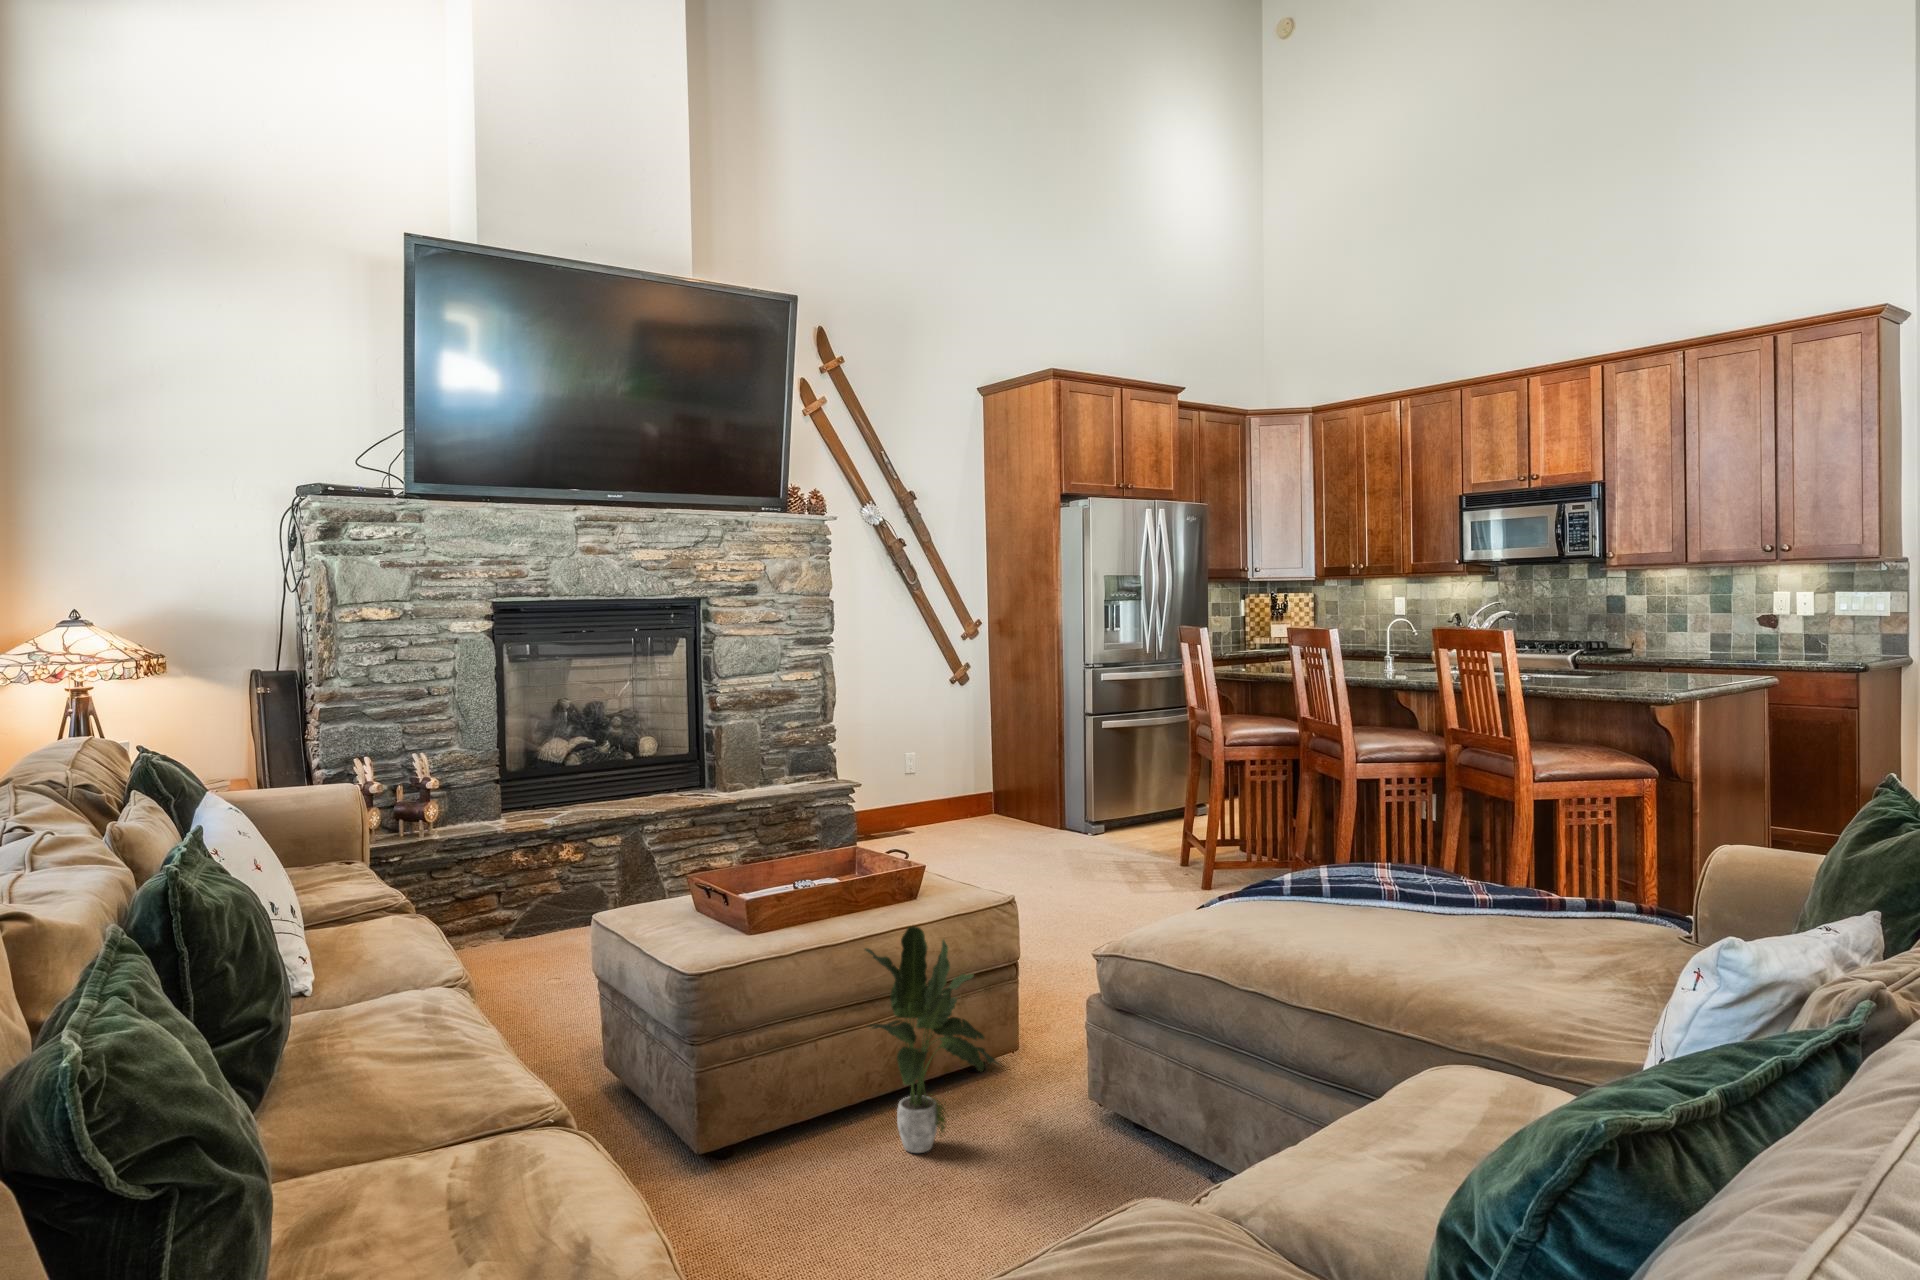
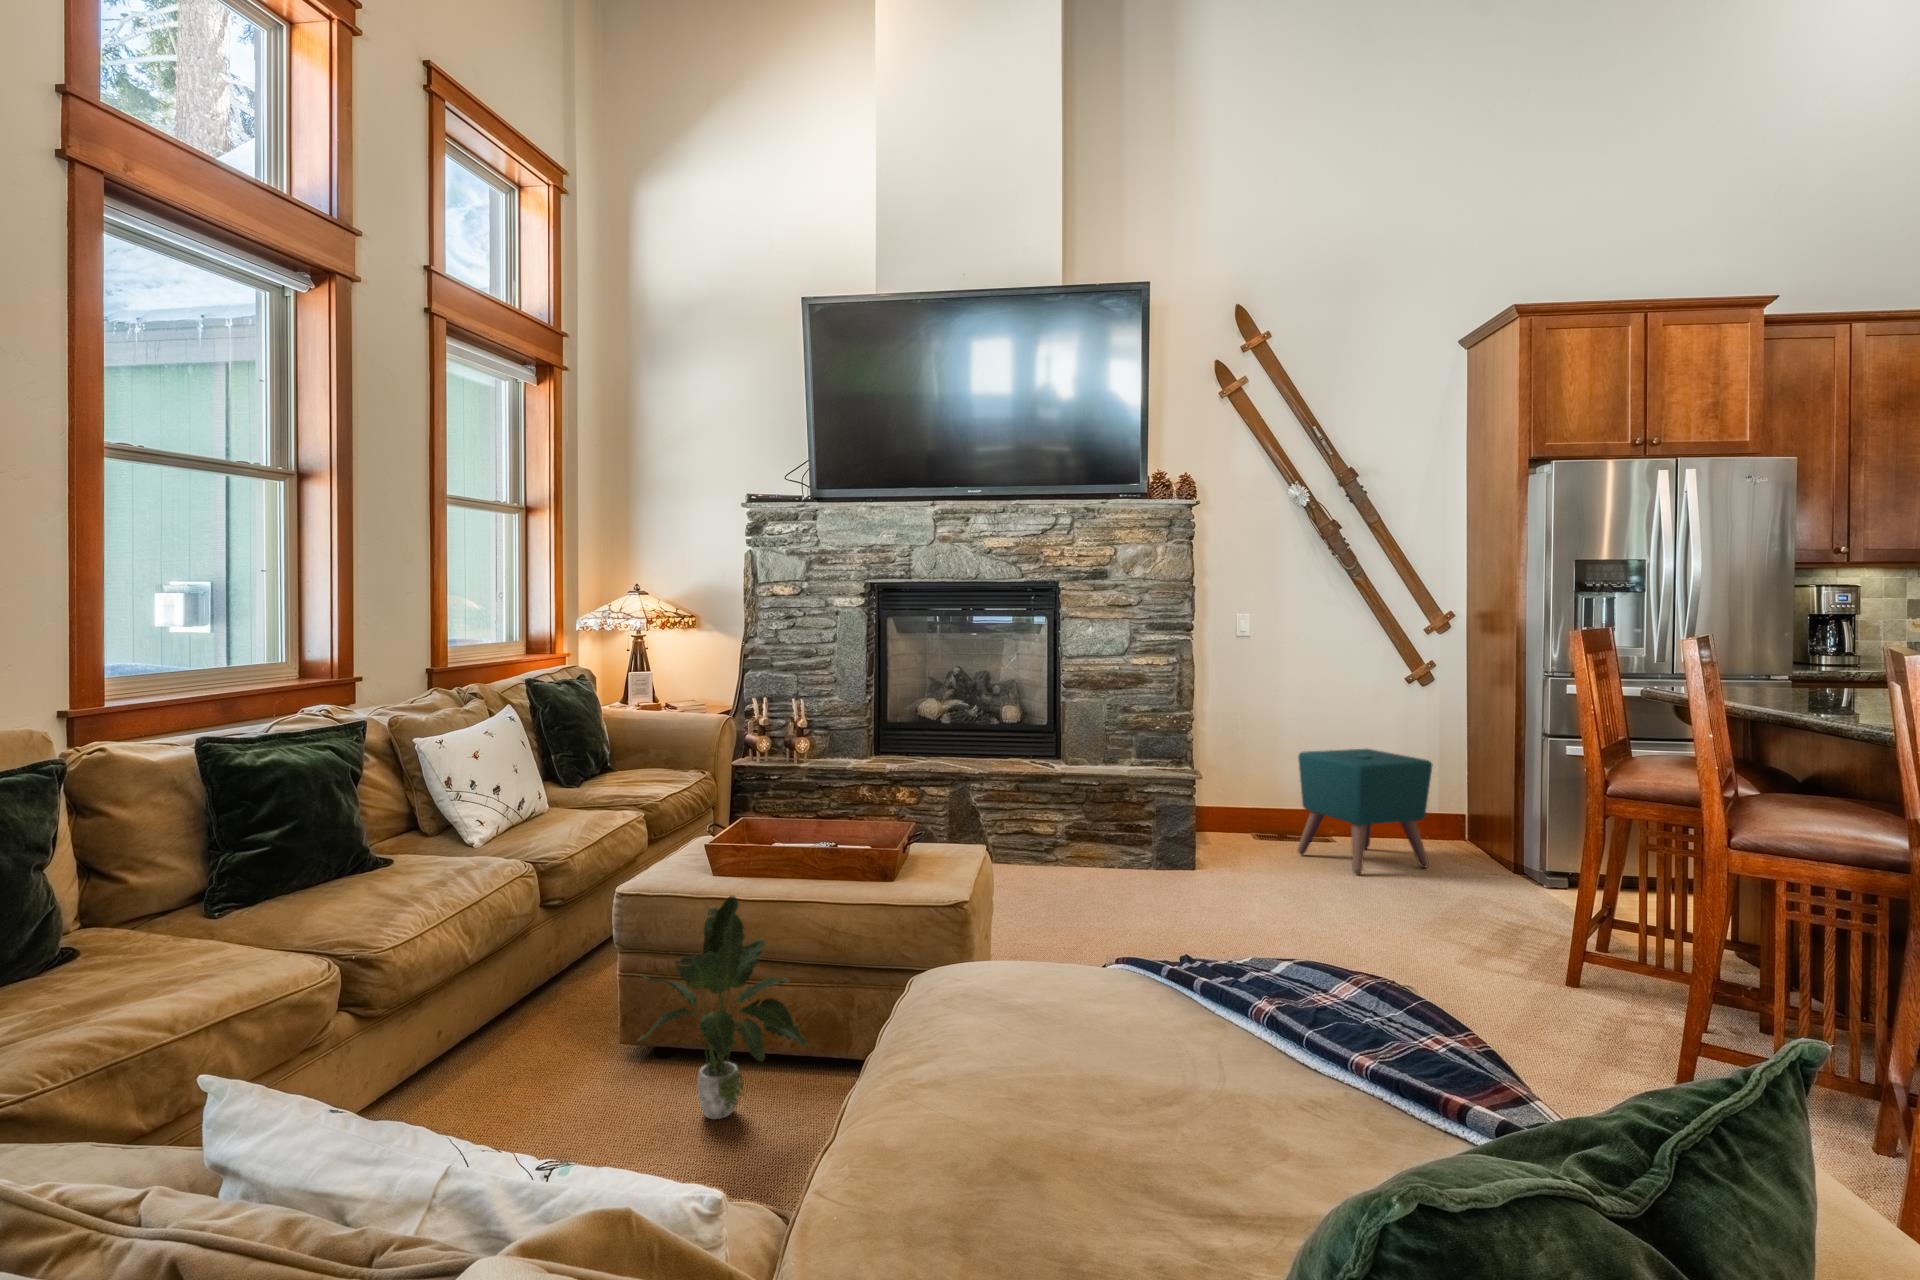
ottoman: none [910,744,1015,853] -> present [1297,749,1432,875]

